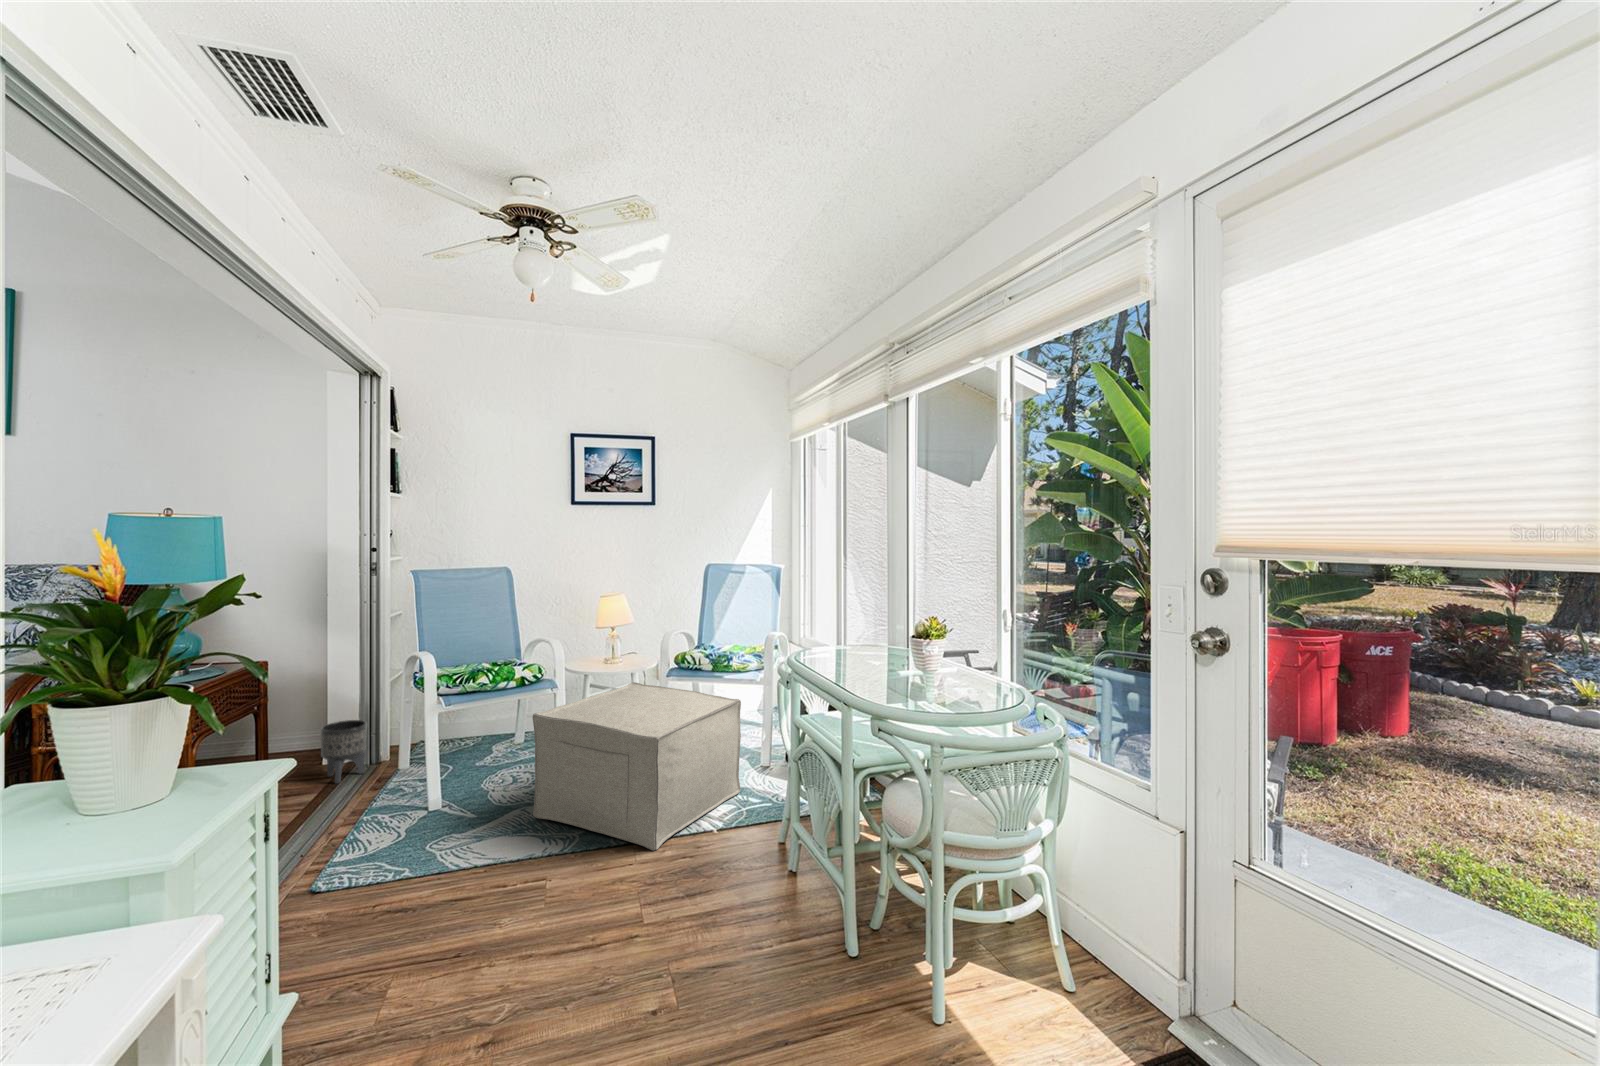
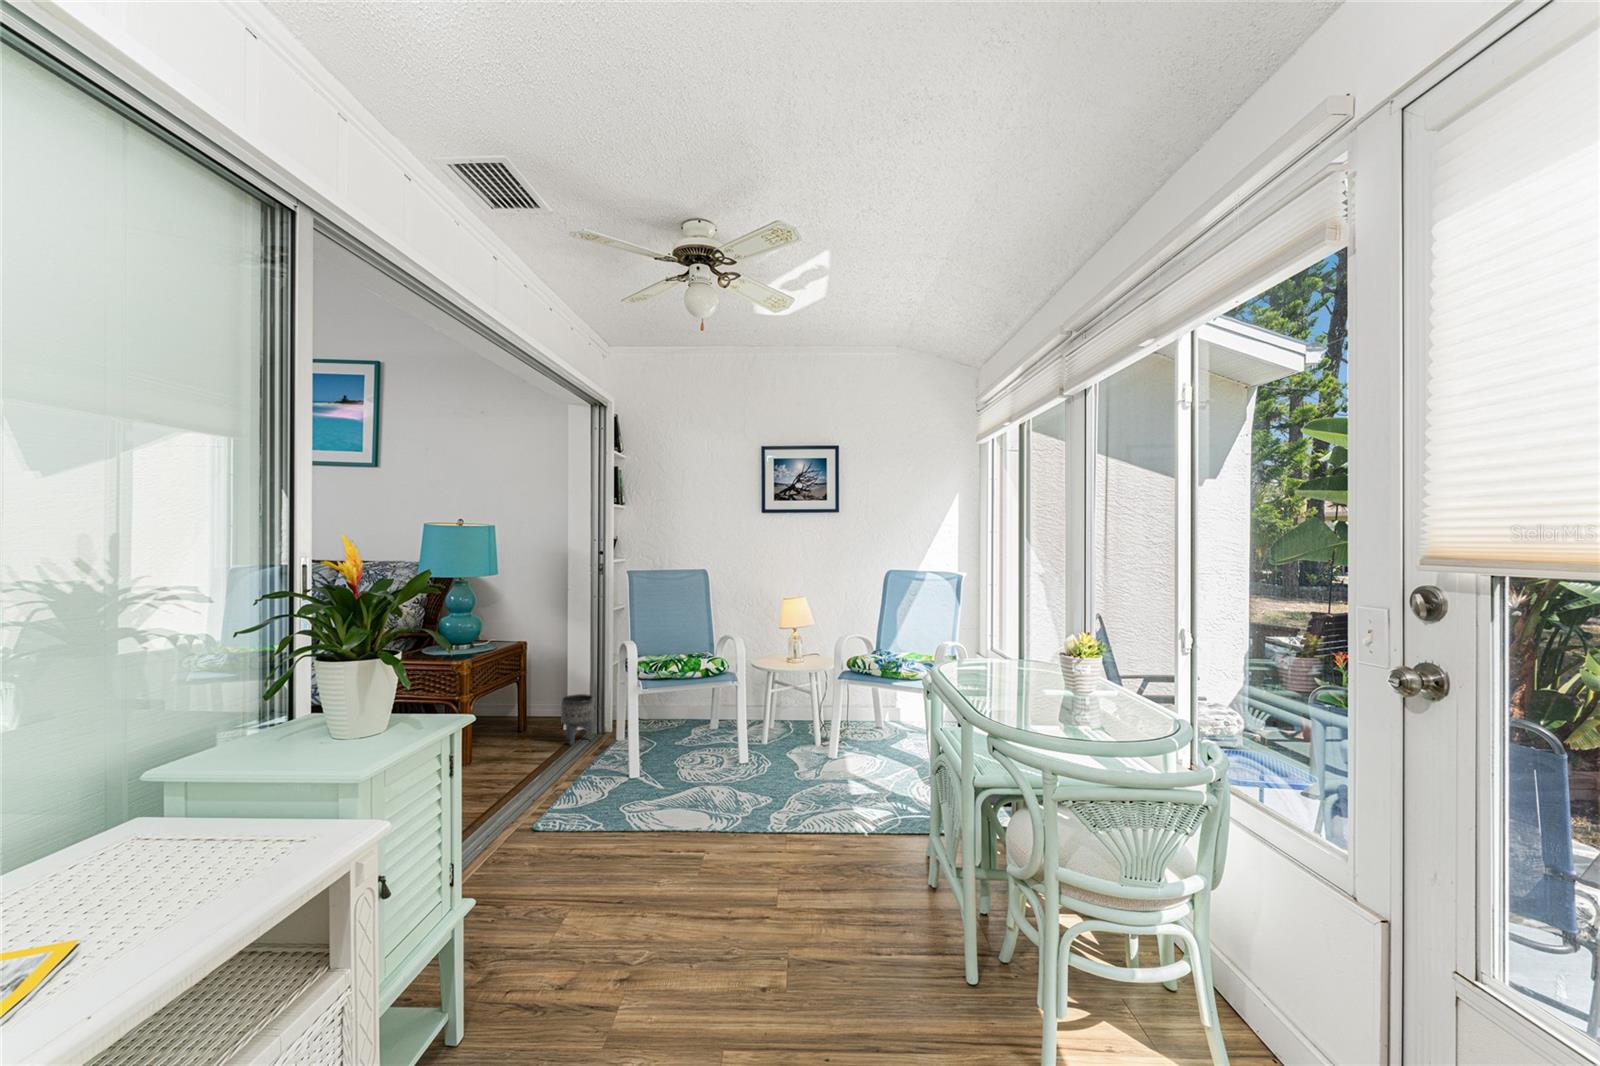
ottoman: present [533,682,741,851] -> none [708,681,900,842]

